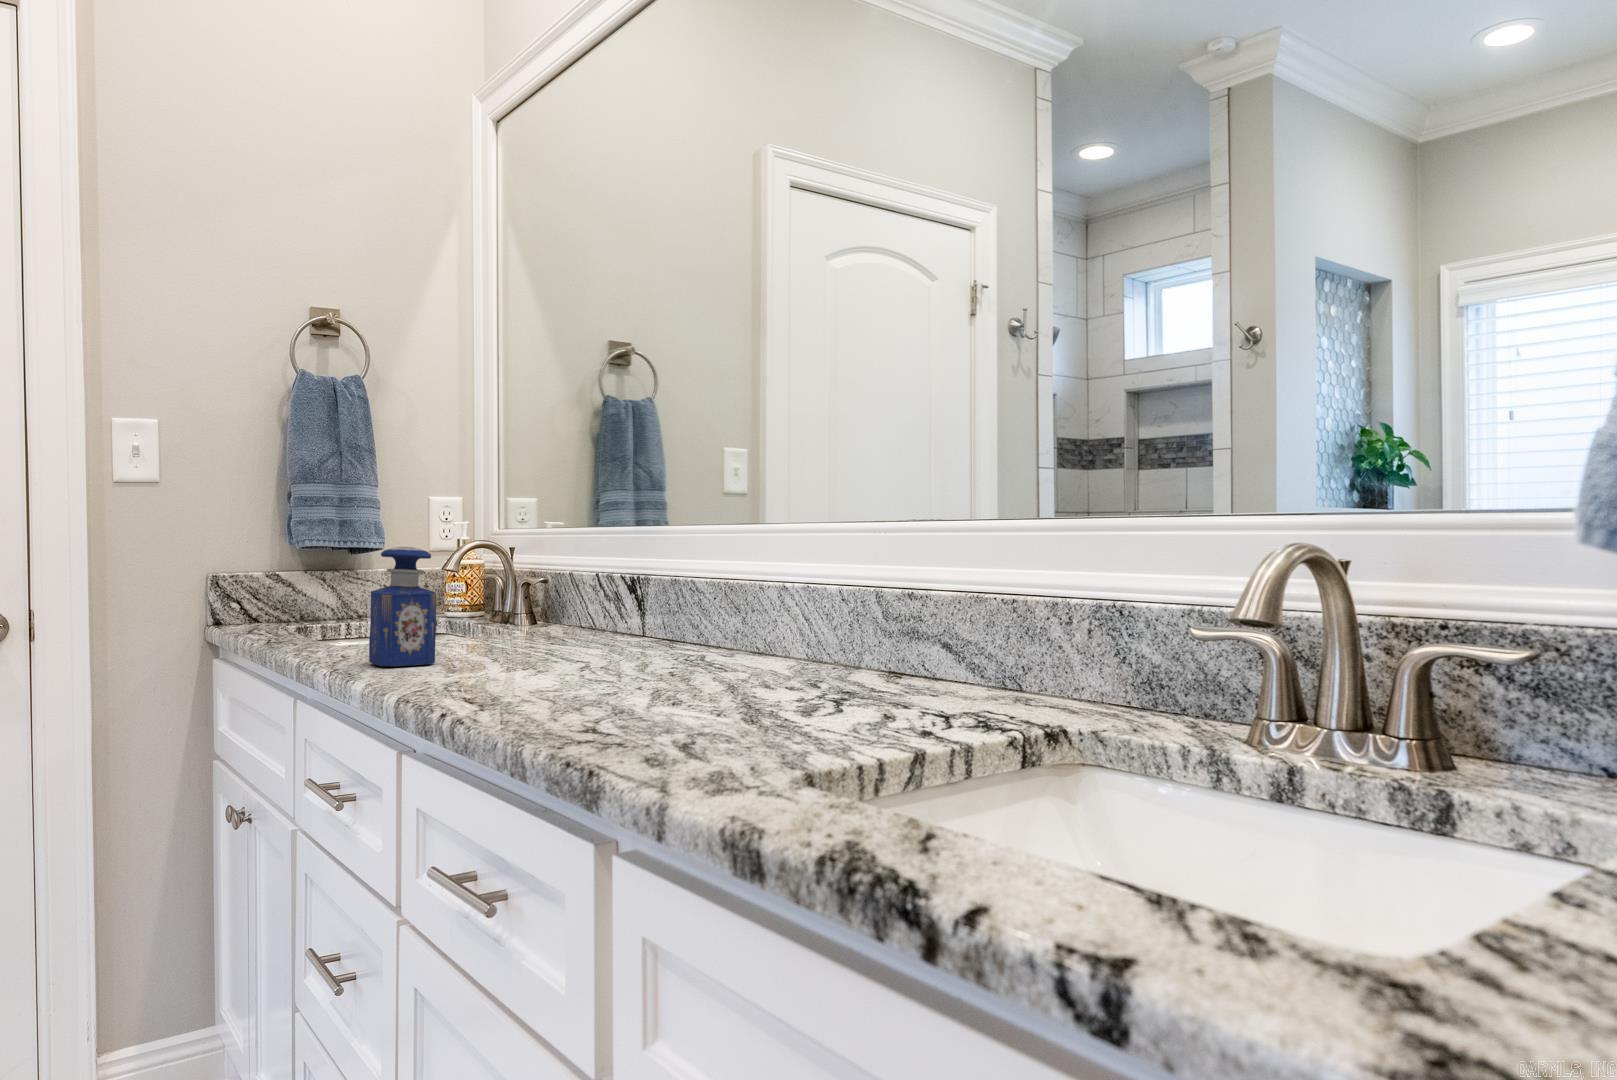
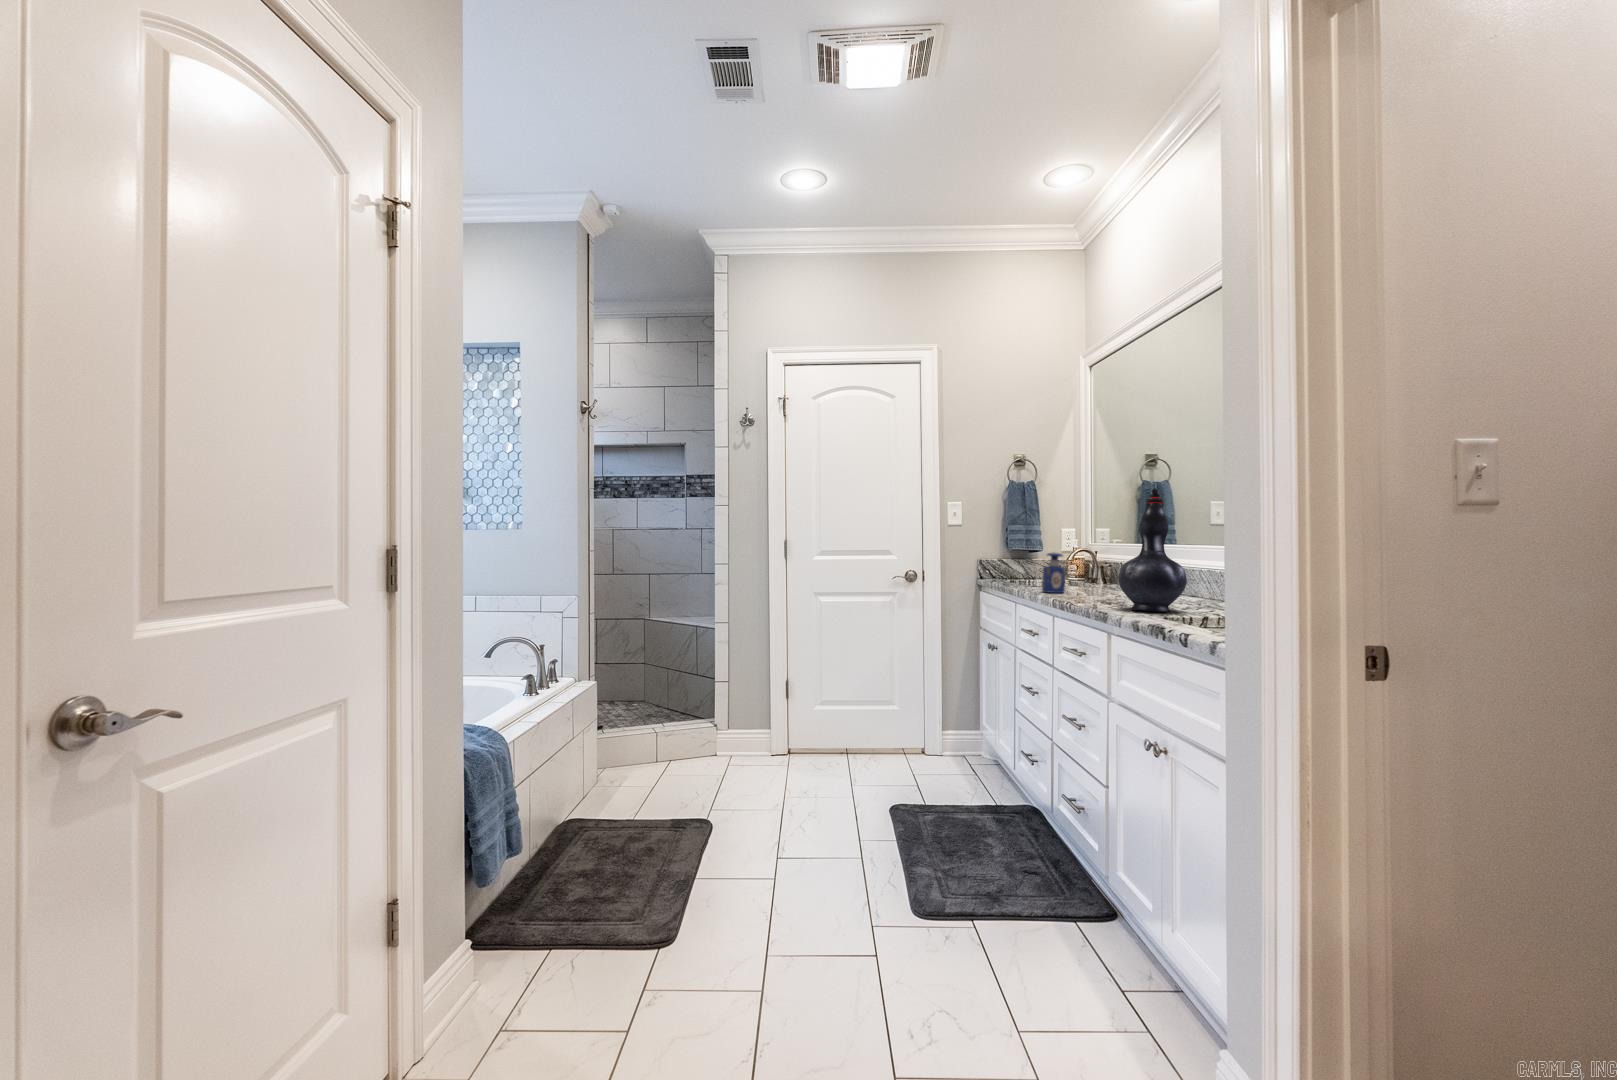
decorative vase: none [618,317,826,735] -> present [1118,488,1187,612]

